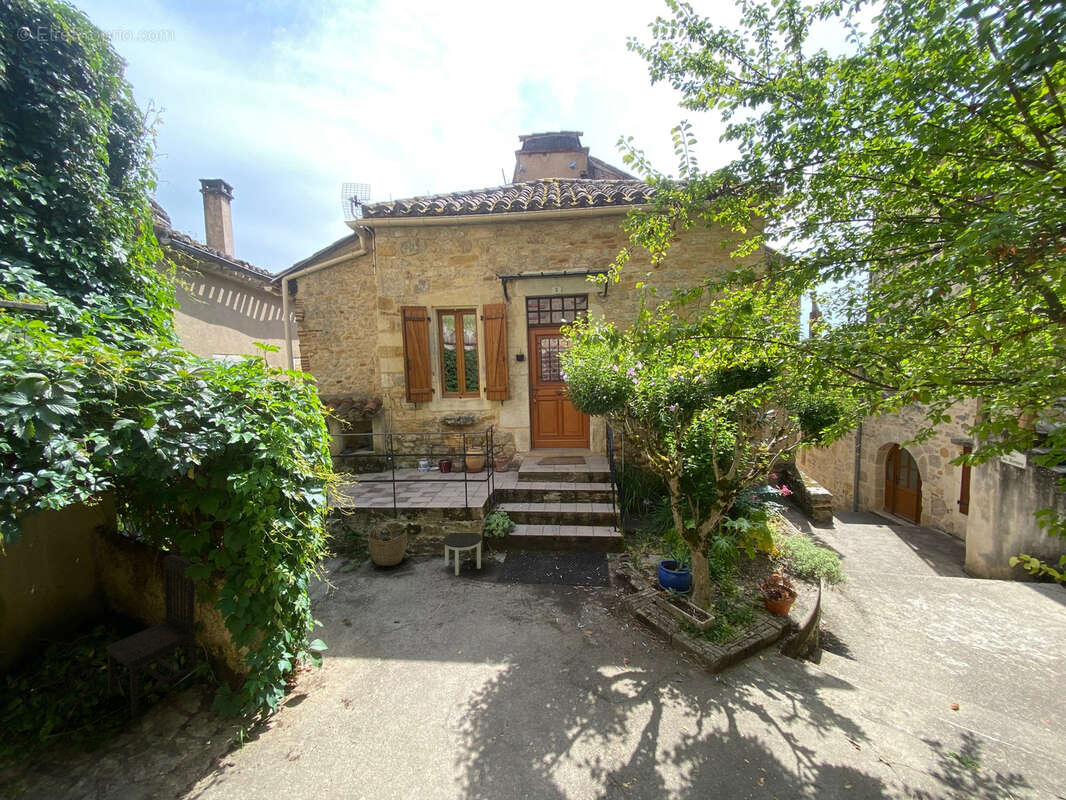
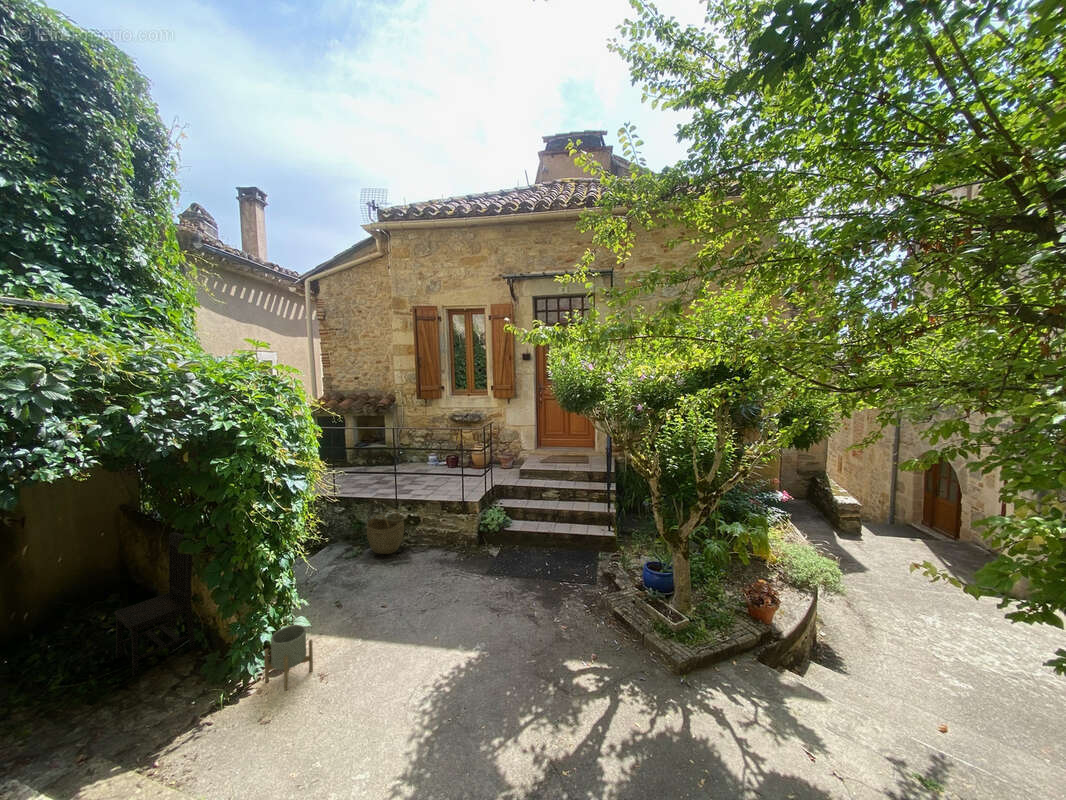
round table: present [443,533,482,575] -> none [436,524,473,566]
planter: none [286,648,337,720] -> present [264,625,313,690]

